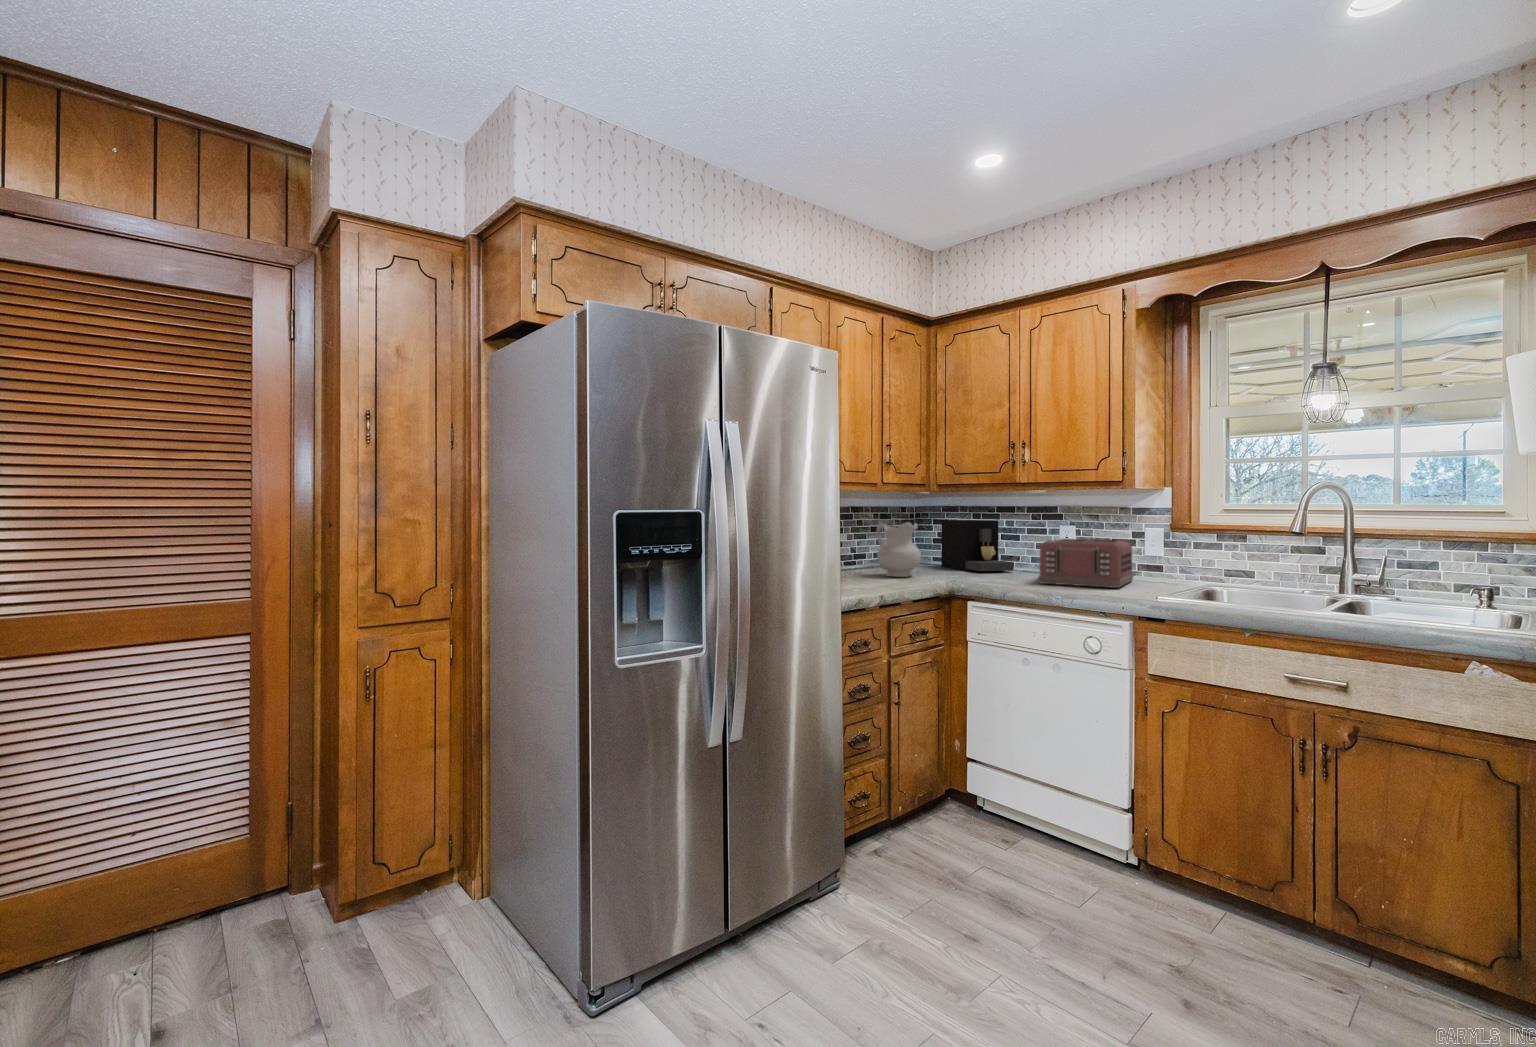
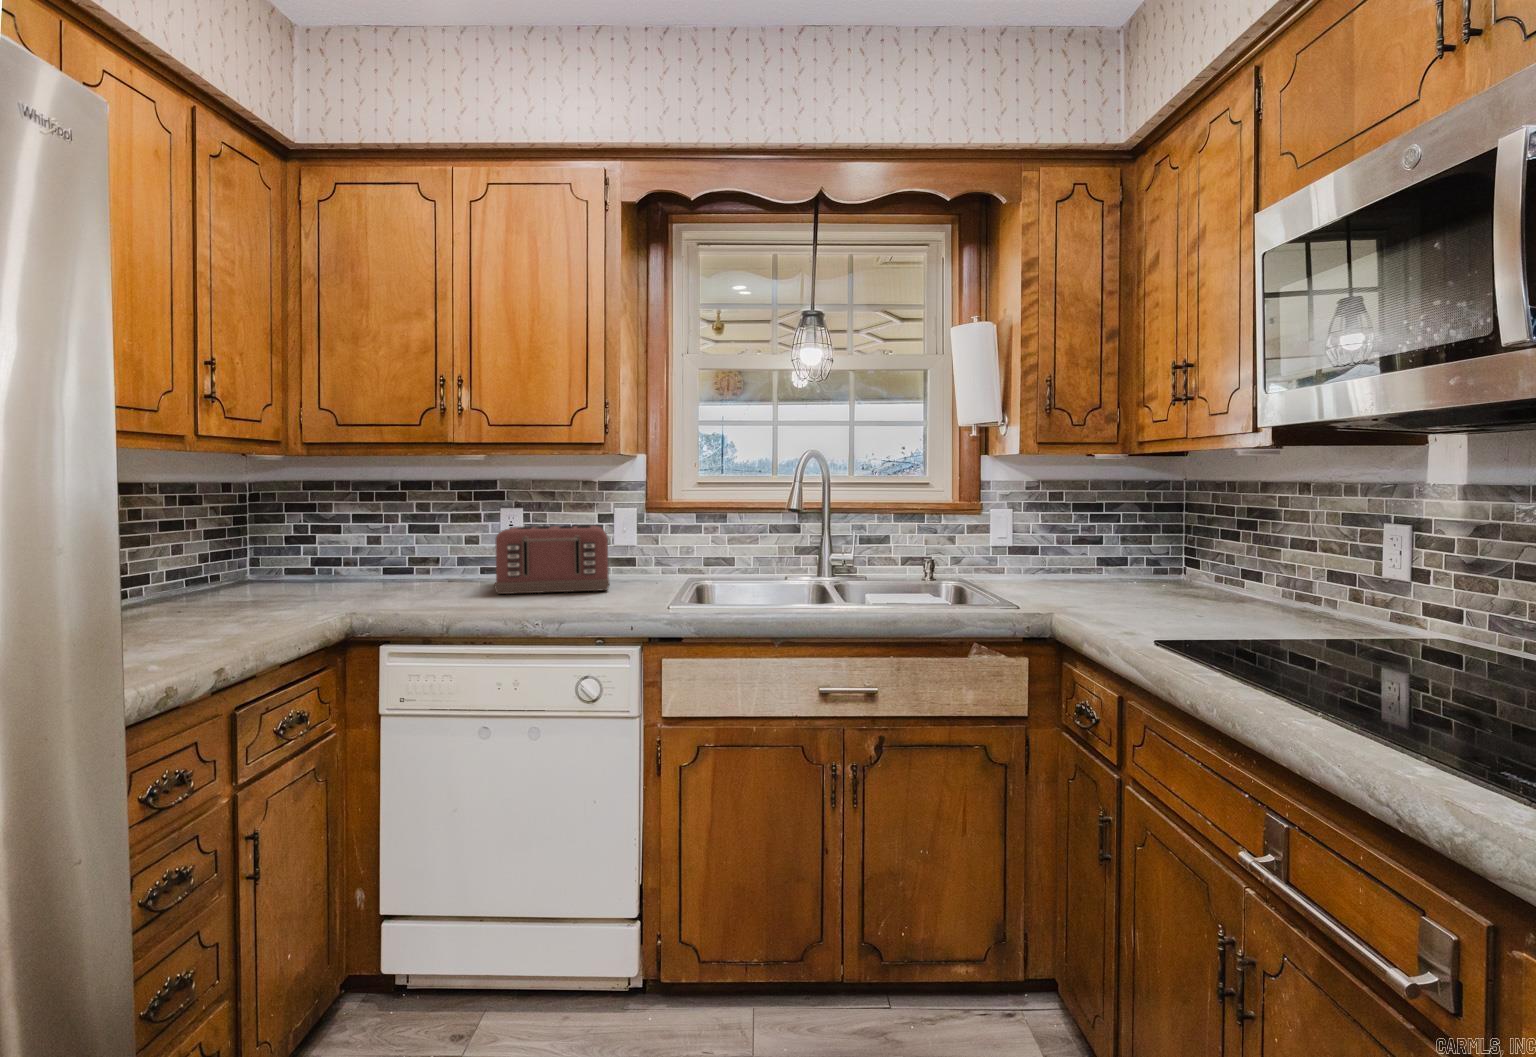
coffee maker: present [941,520,1014,571] -> none [306,504,436,583]
ceramic pitcher: present [877,521,921,577] -> none [186,504,286,607]

